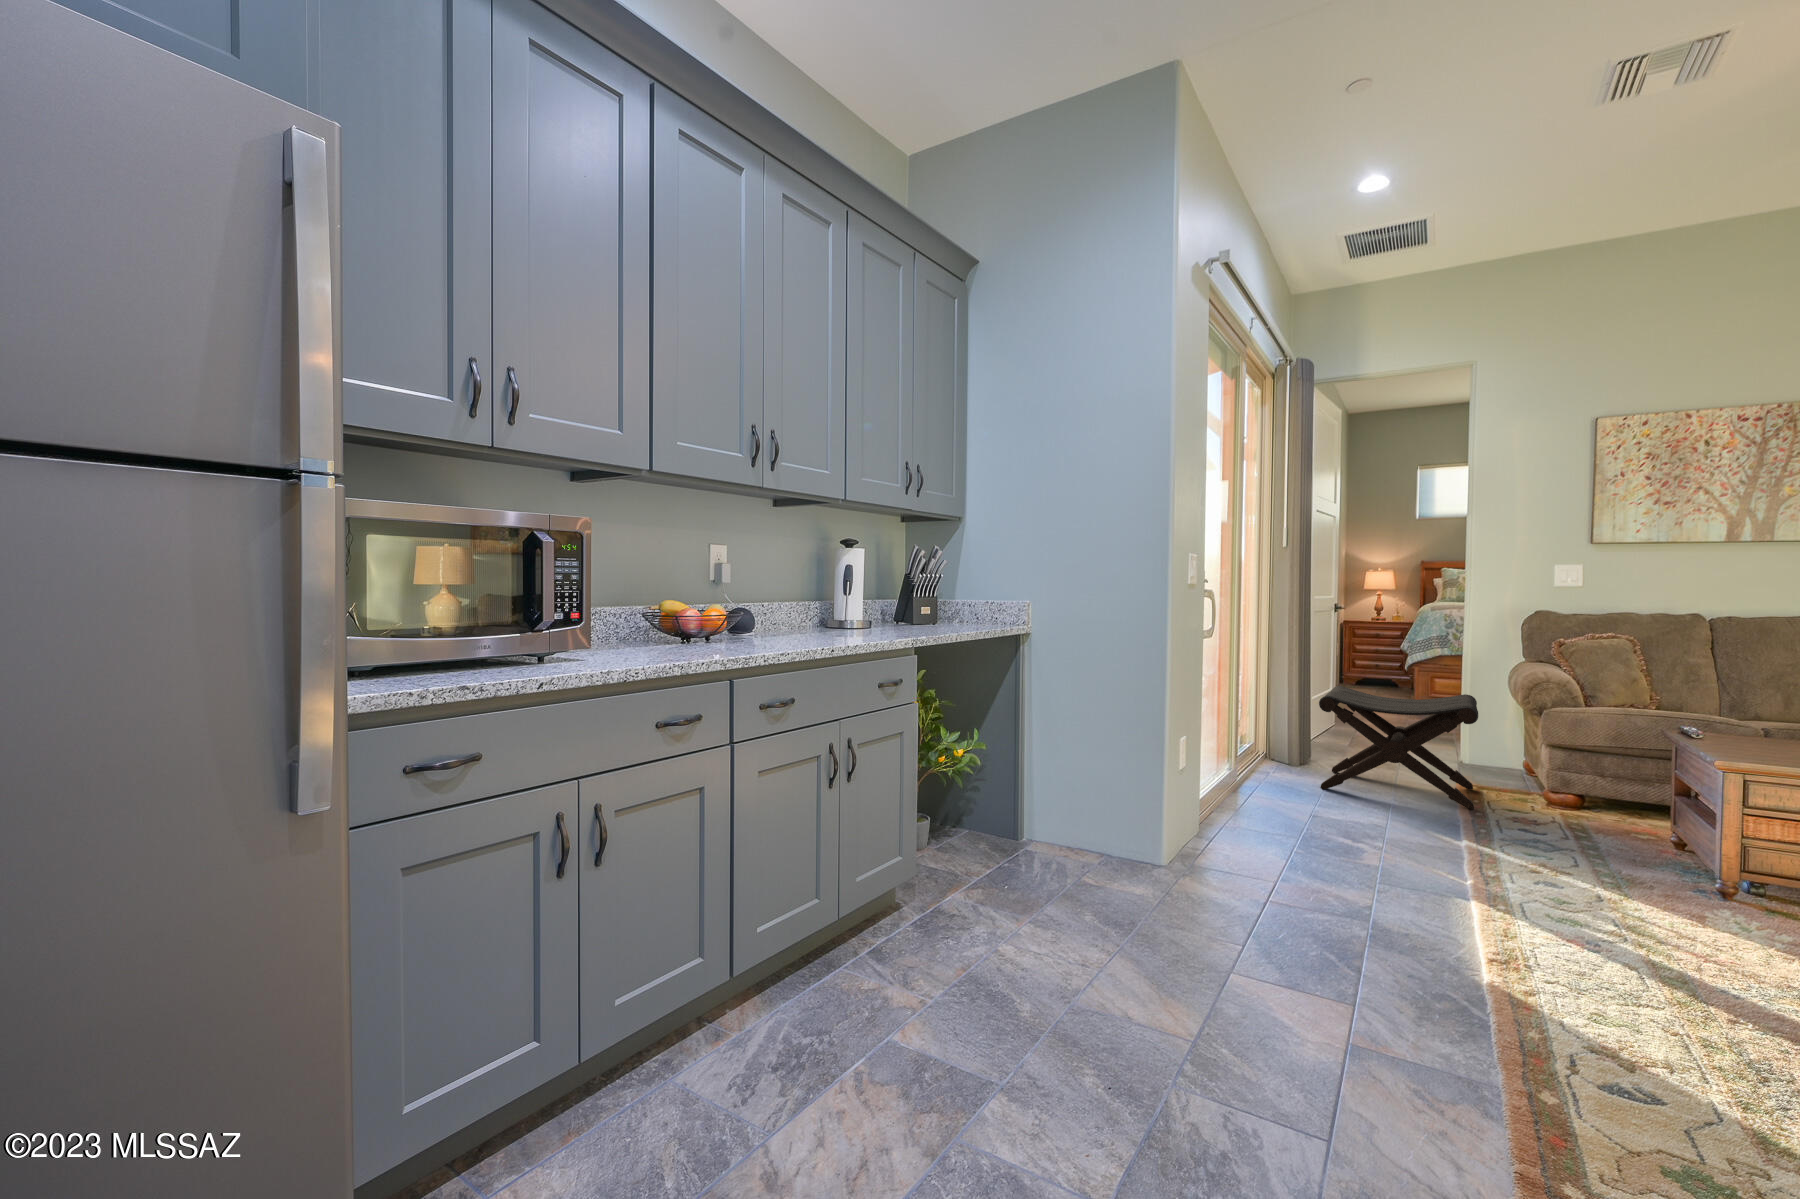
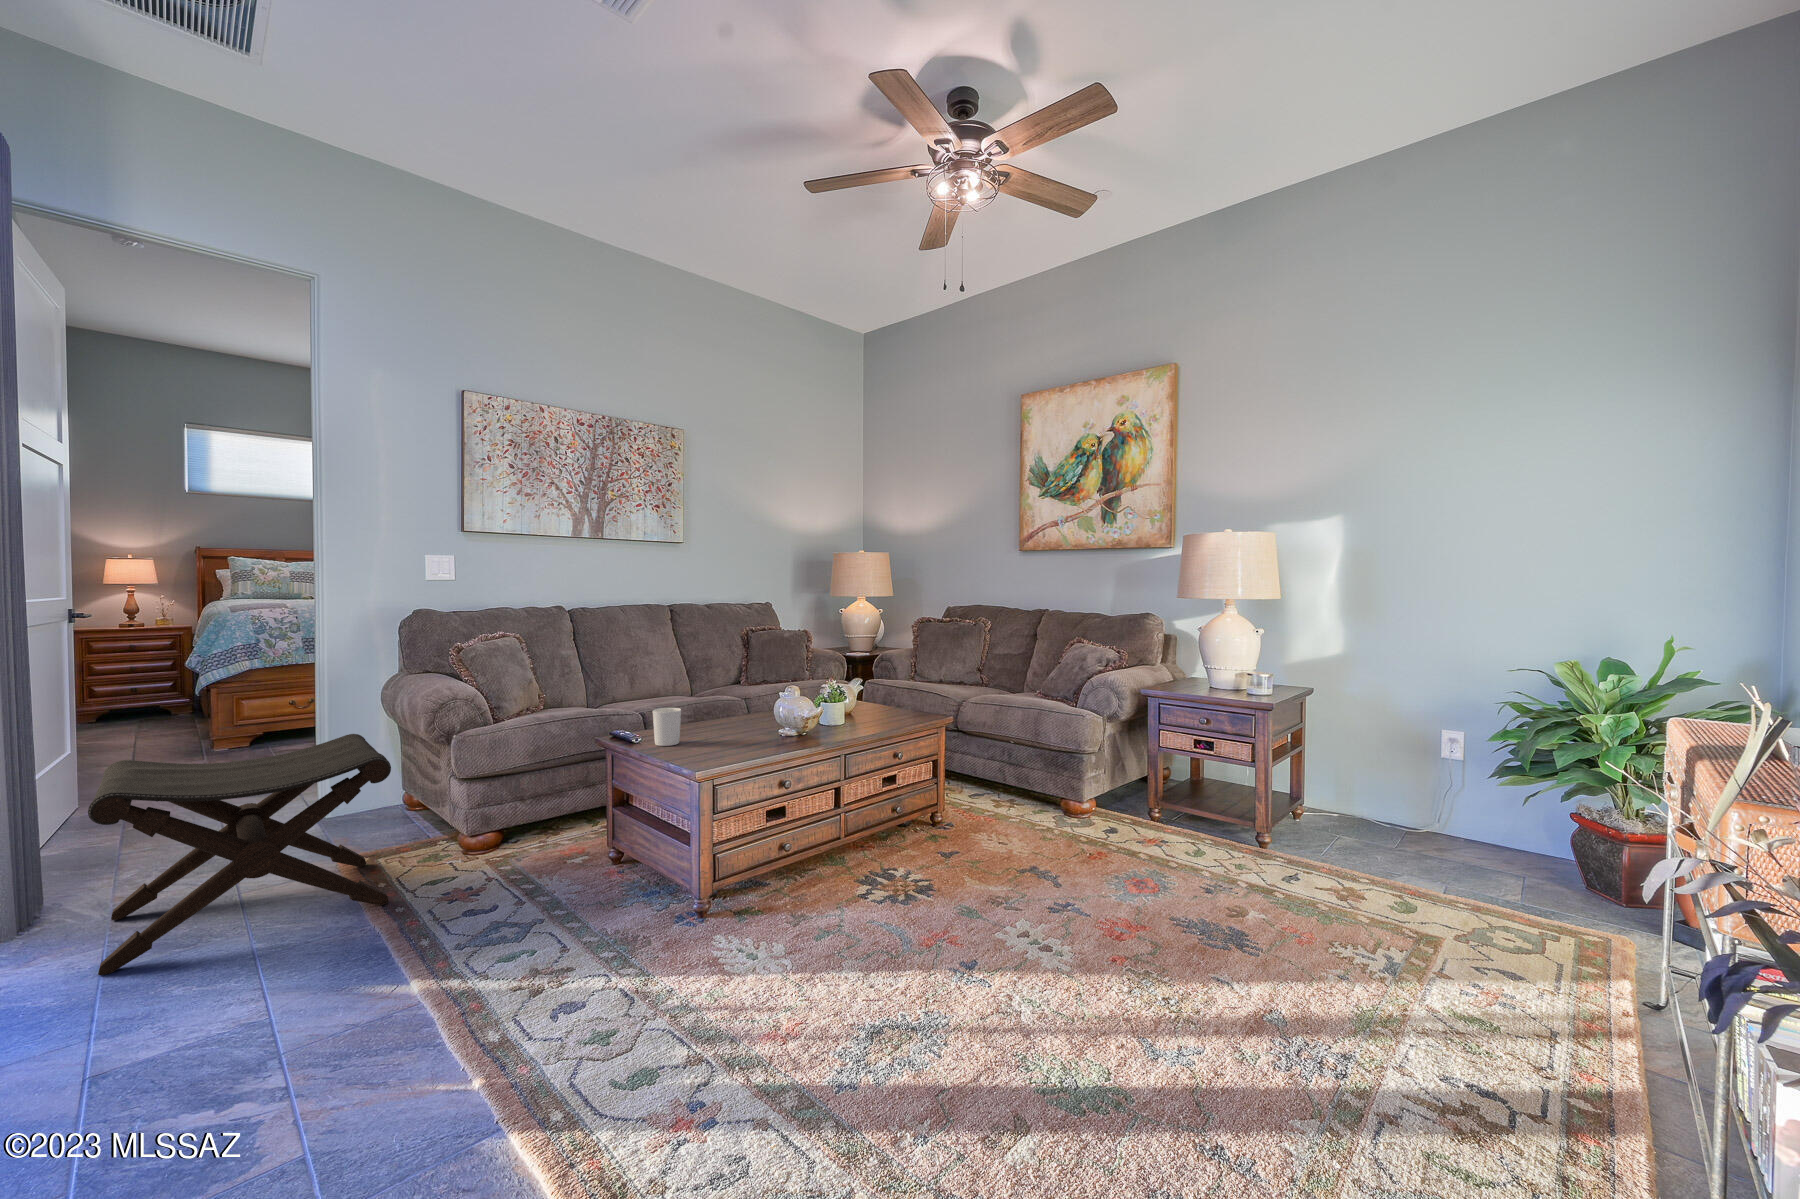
candle holder: none [1722,710,1762,748] -> present [652,708,681,746]

